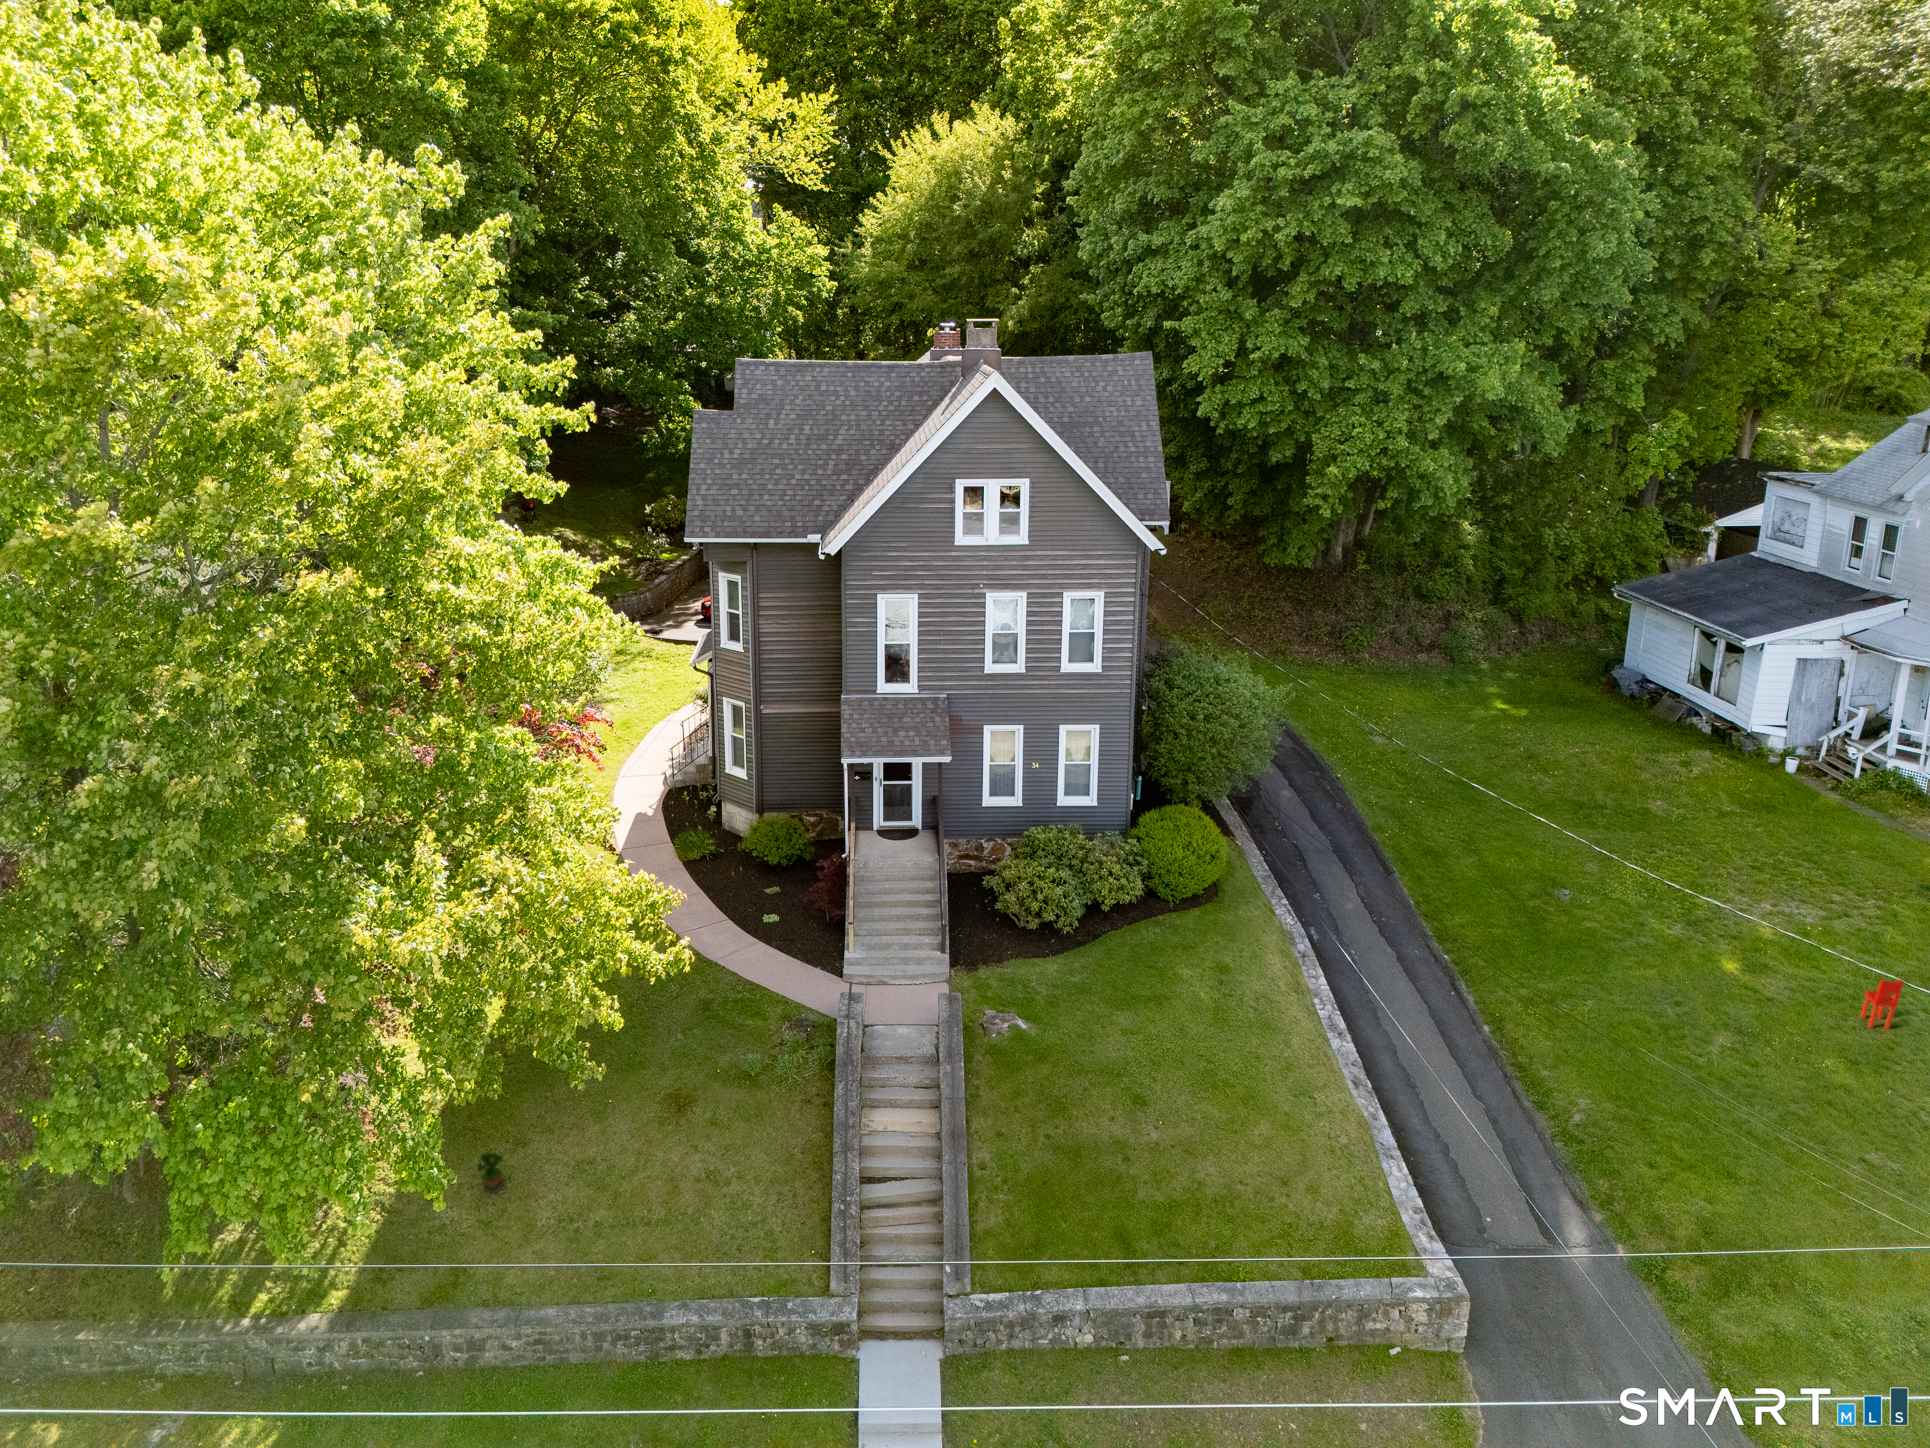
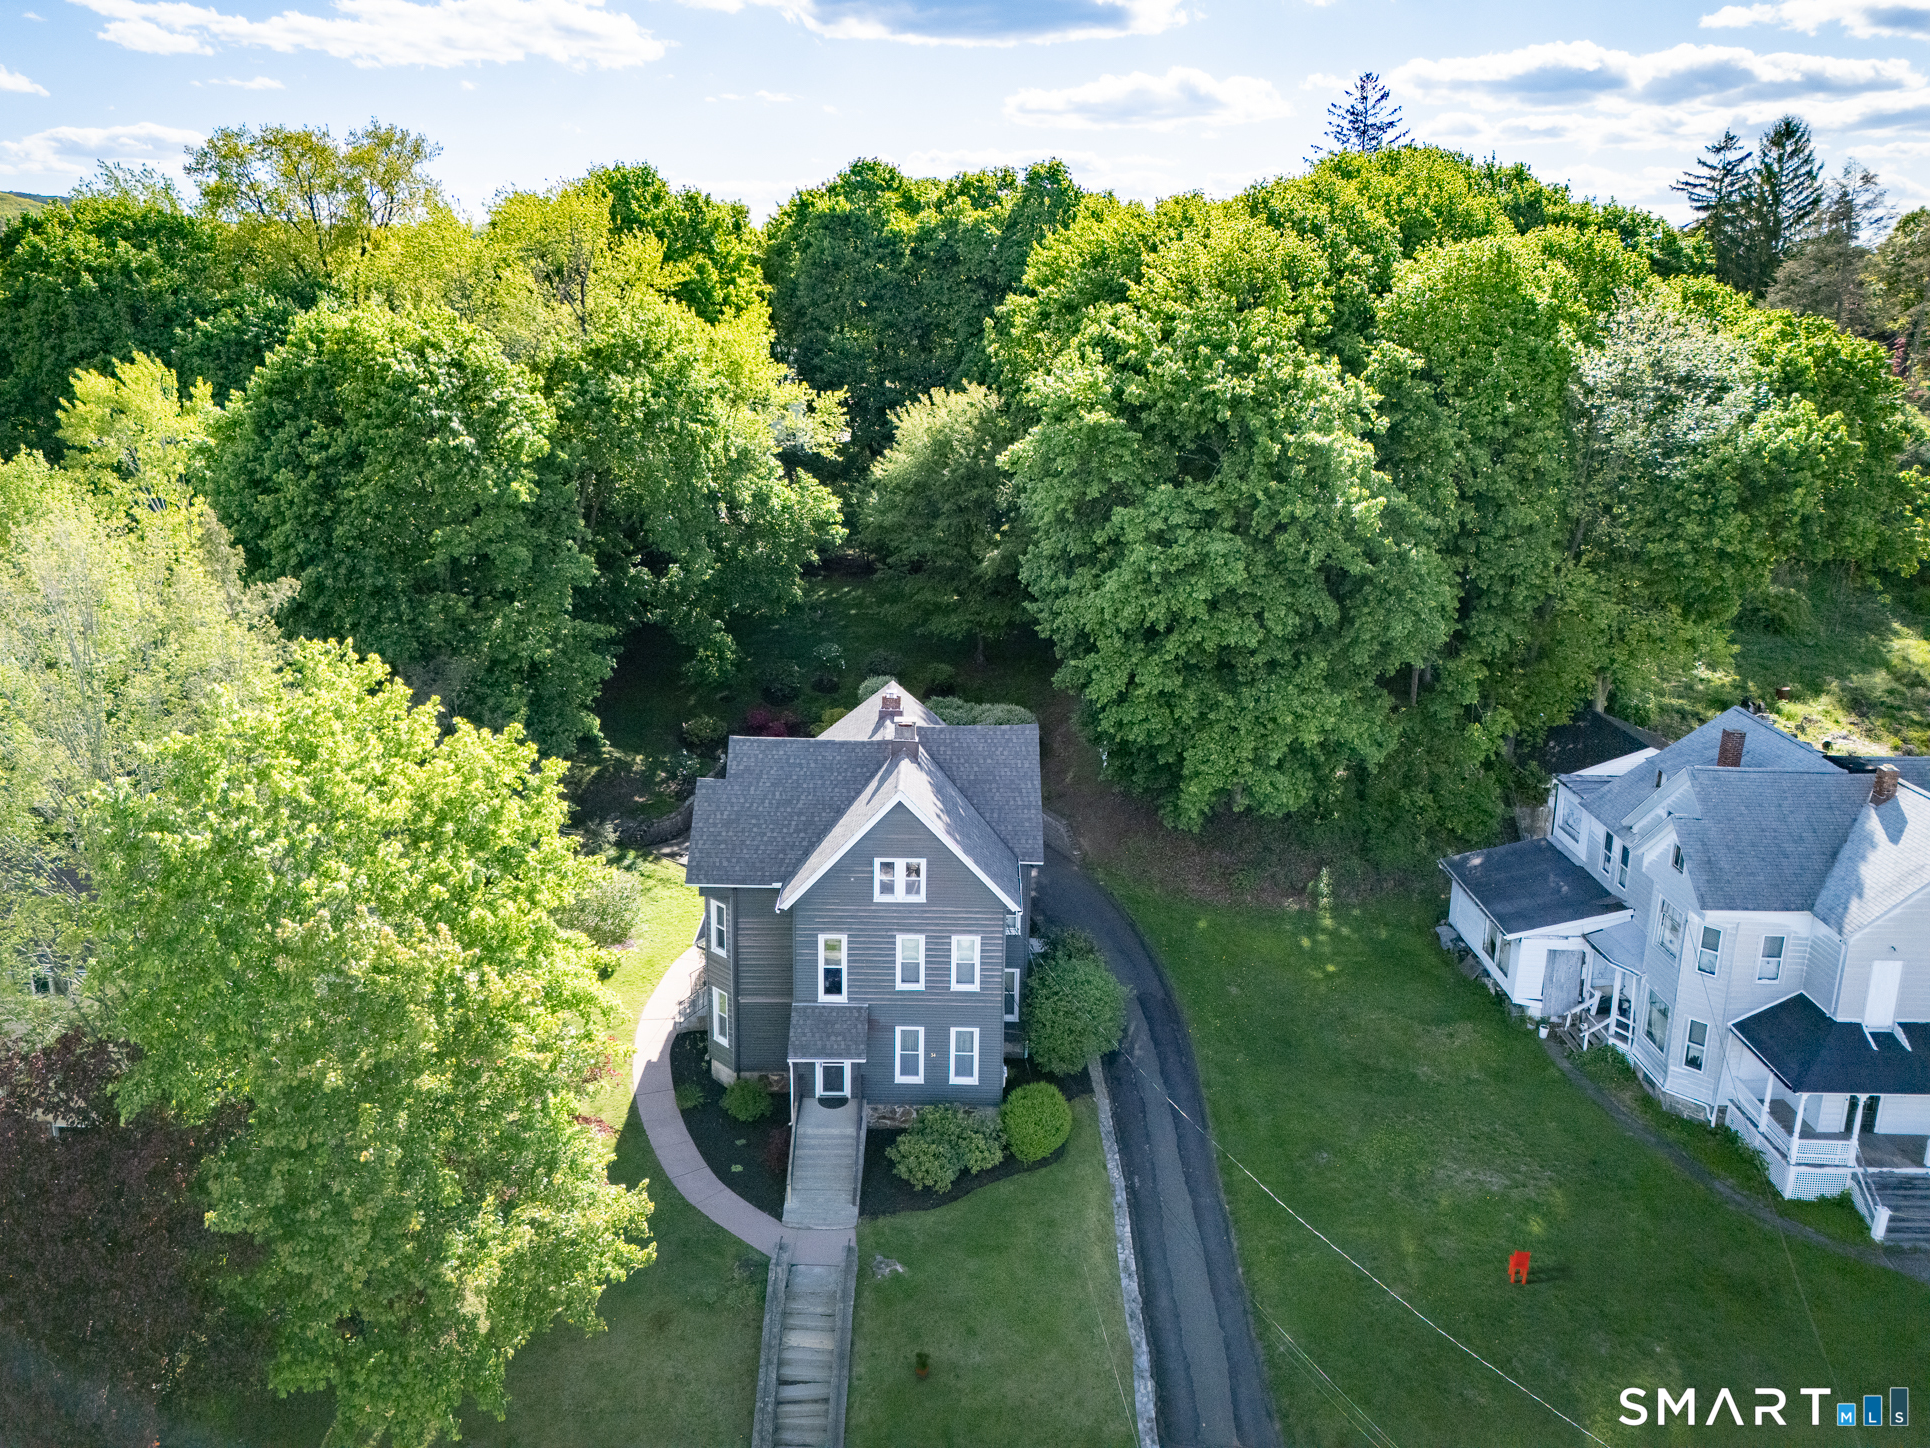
potted tree: present [477,1152,504,1193] -> present [915,1352,931,1379]

